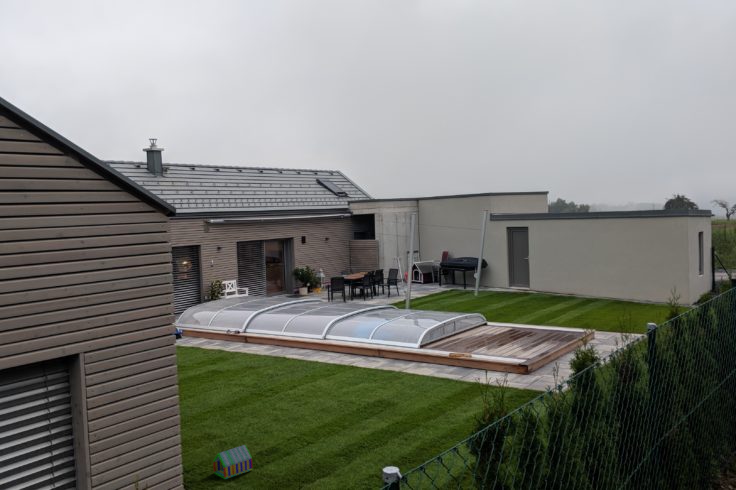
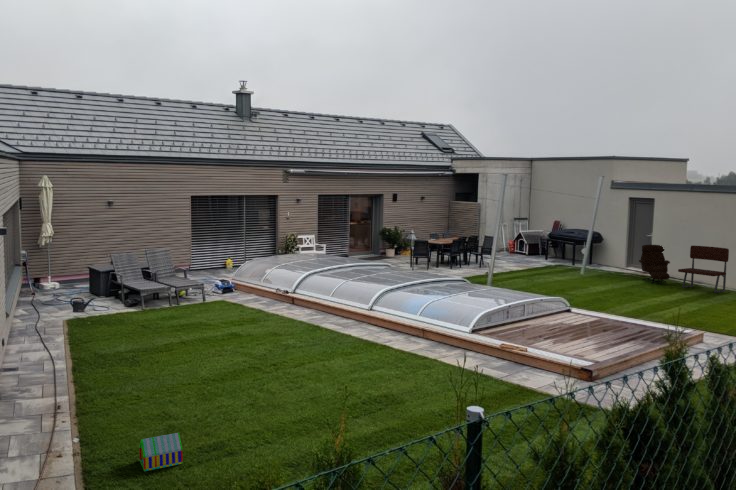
bench: none [554,263,592,301] -> present [678,246,729,293]
lounge chair: none [521,265,548,298] -> present [639,245,670,285]

